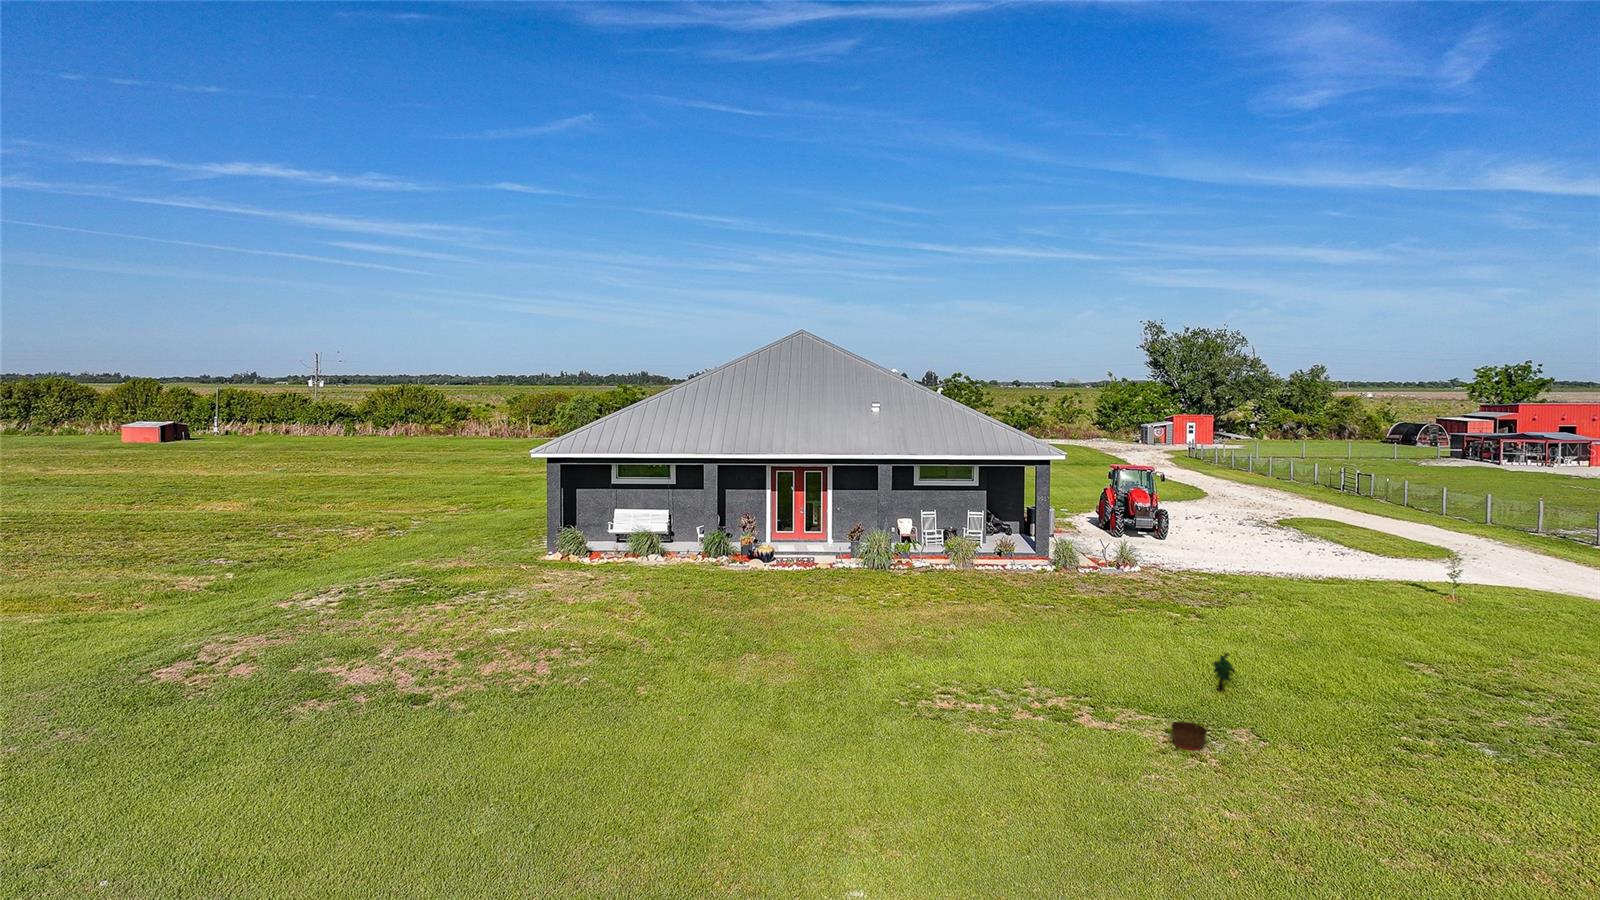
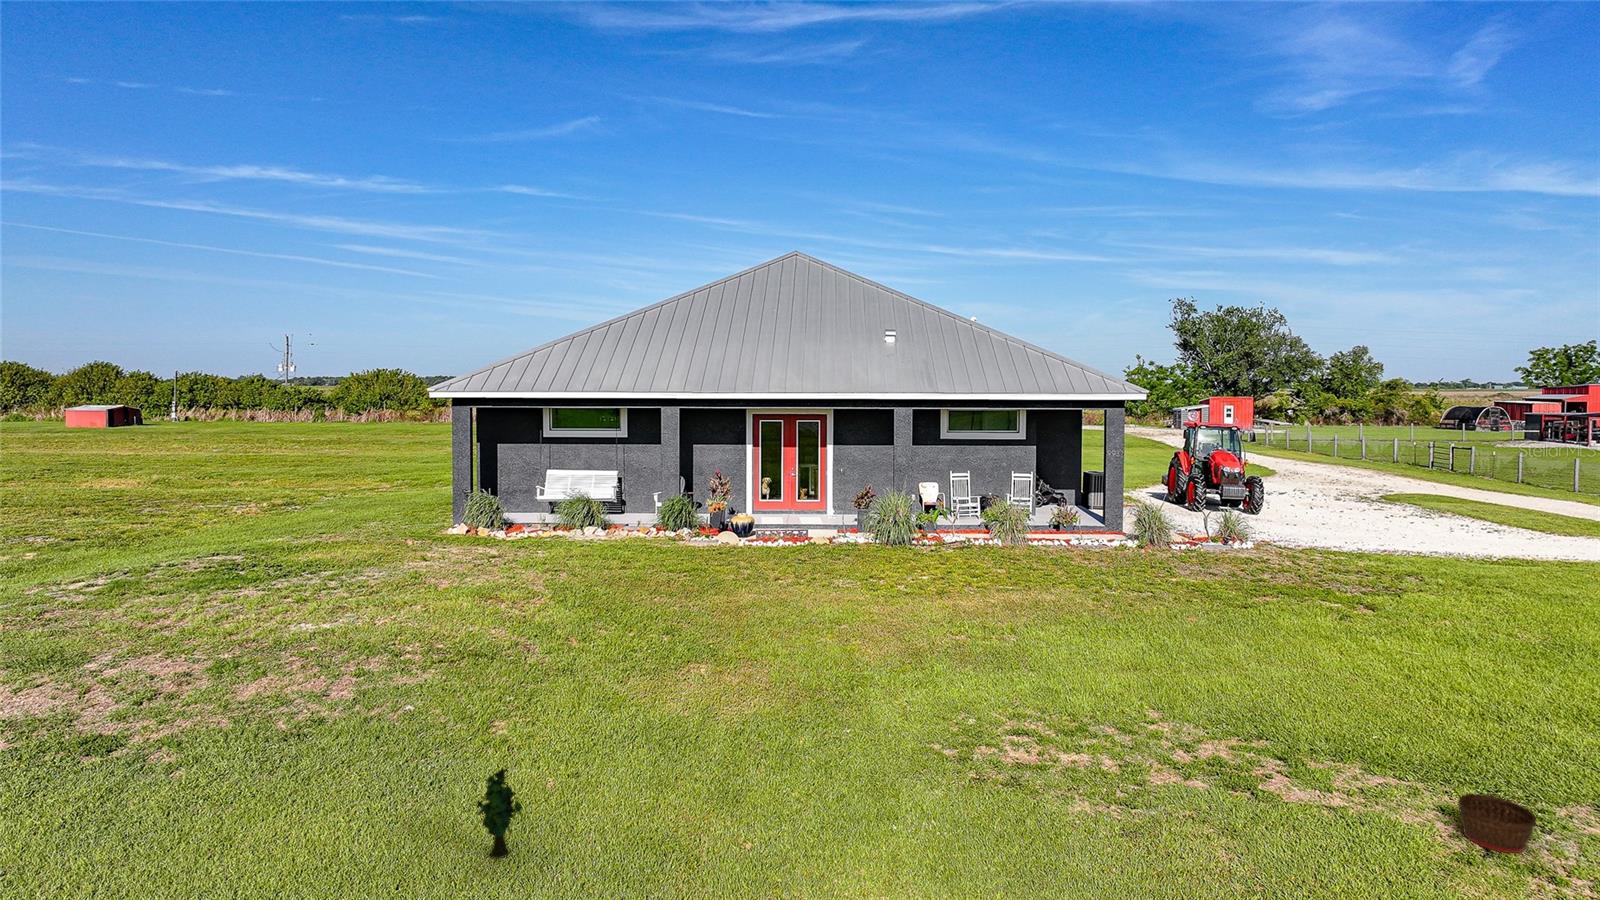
decorative plant: present [1213,653,1236,691] -> present [477,769,522,858]

